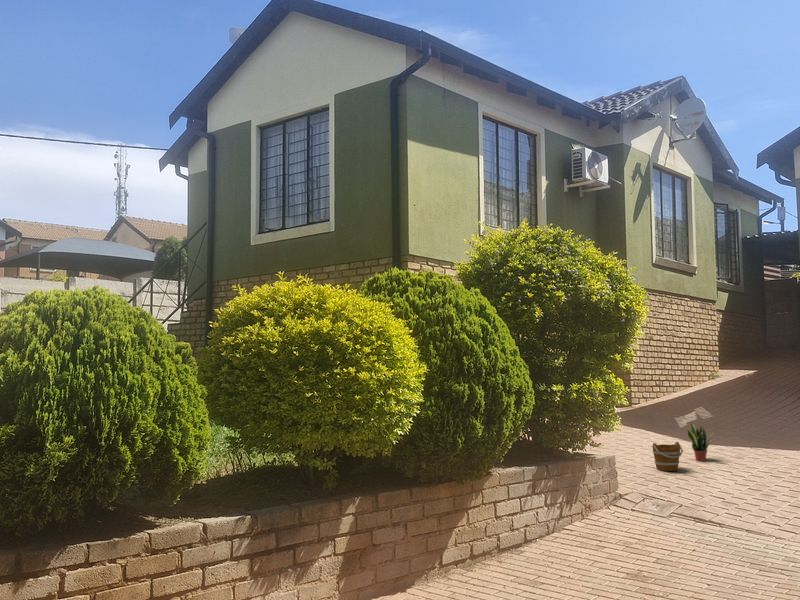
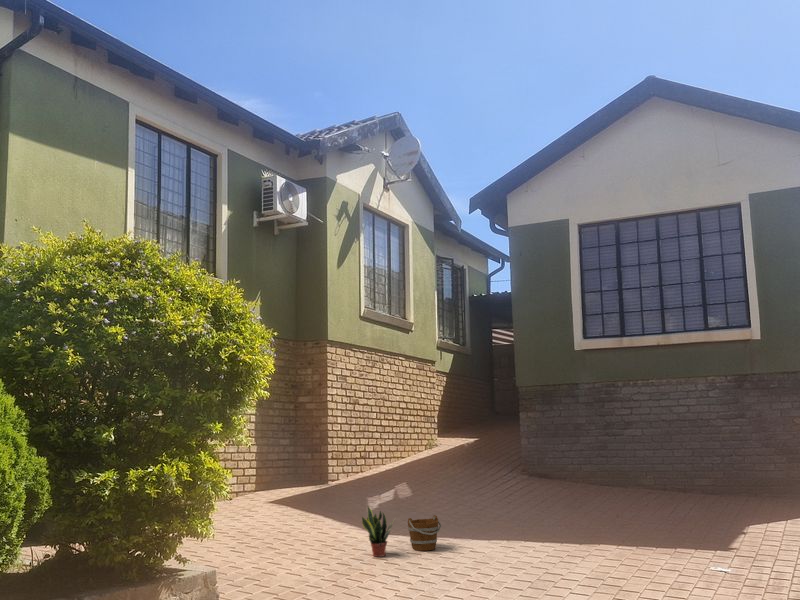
bucket: present [652,442,683,471] -> present [408,515,441,551]

